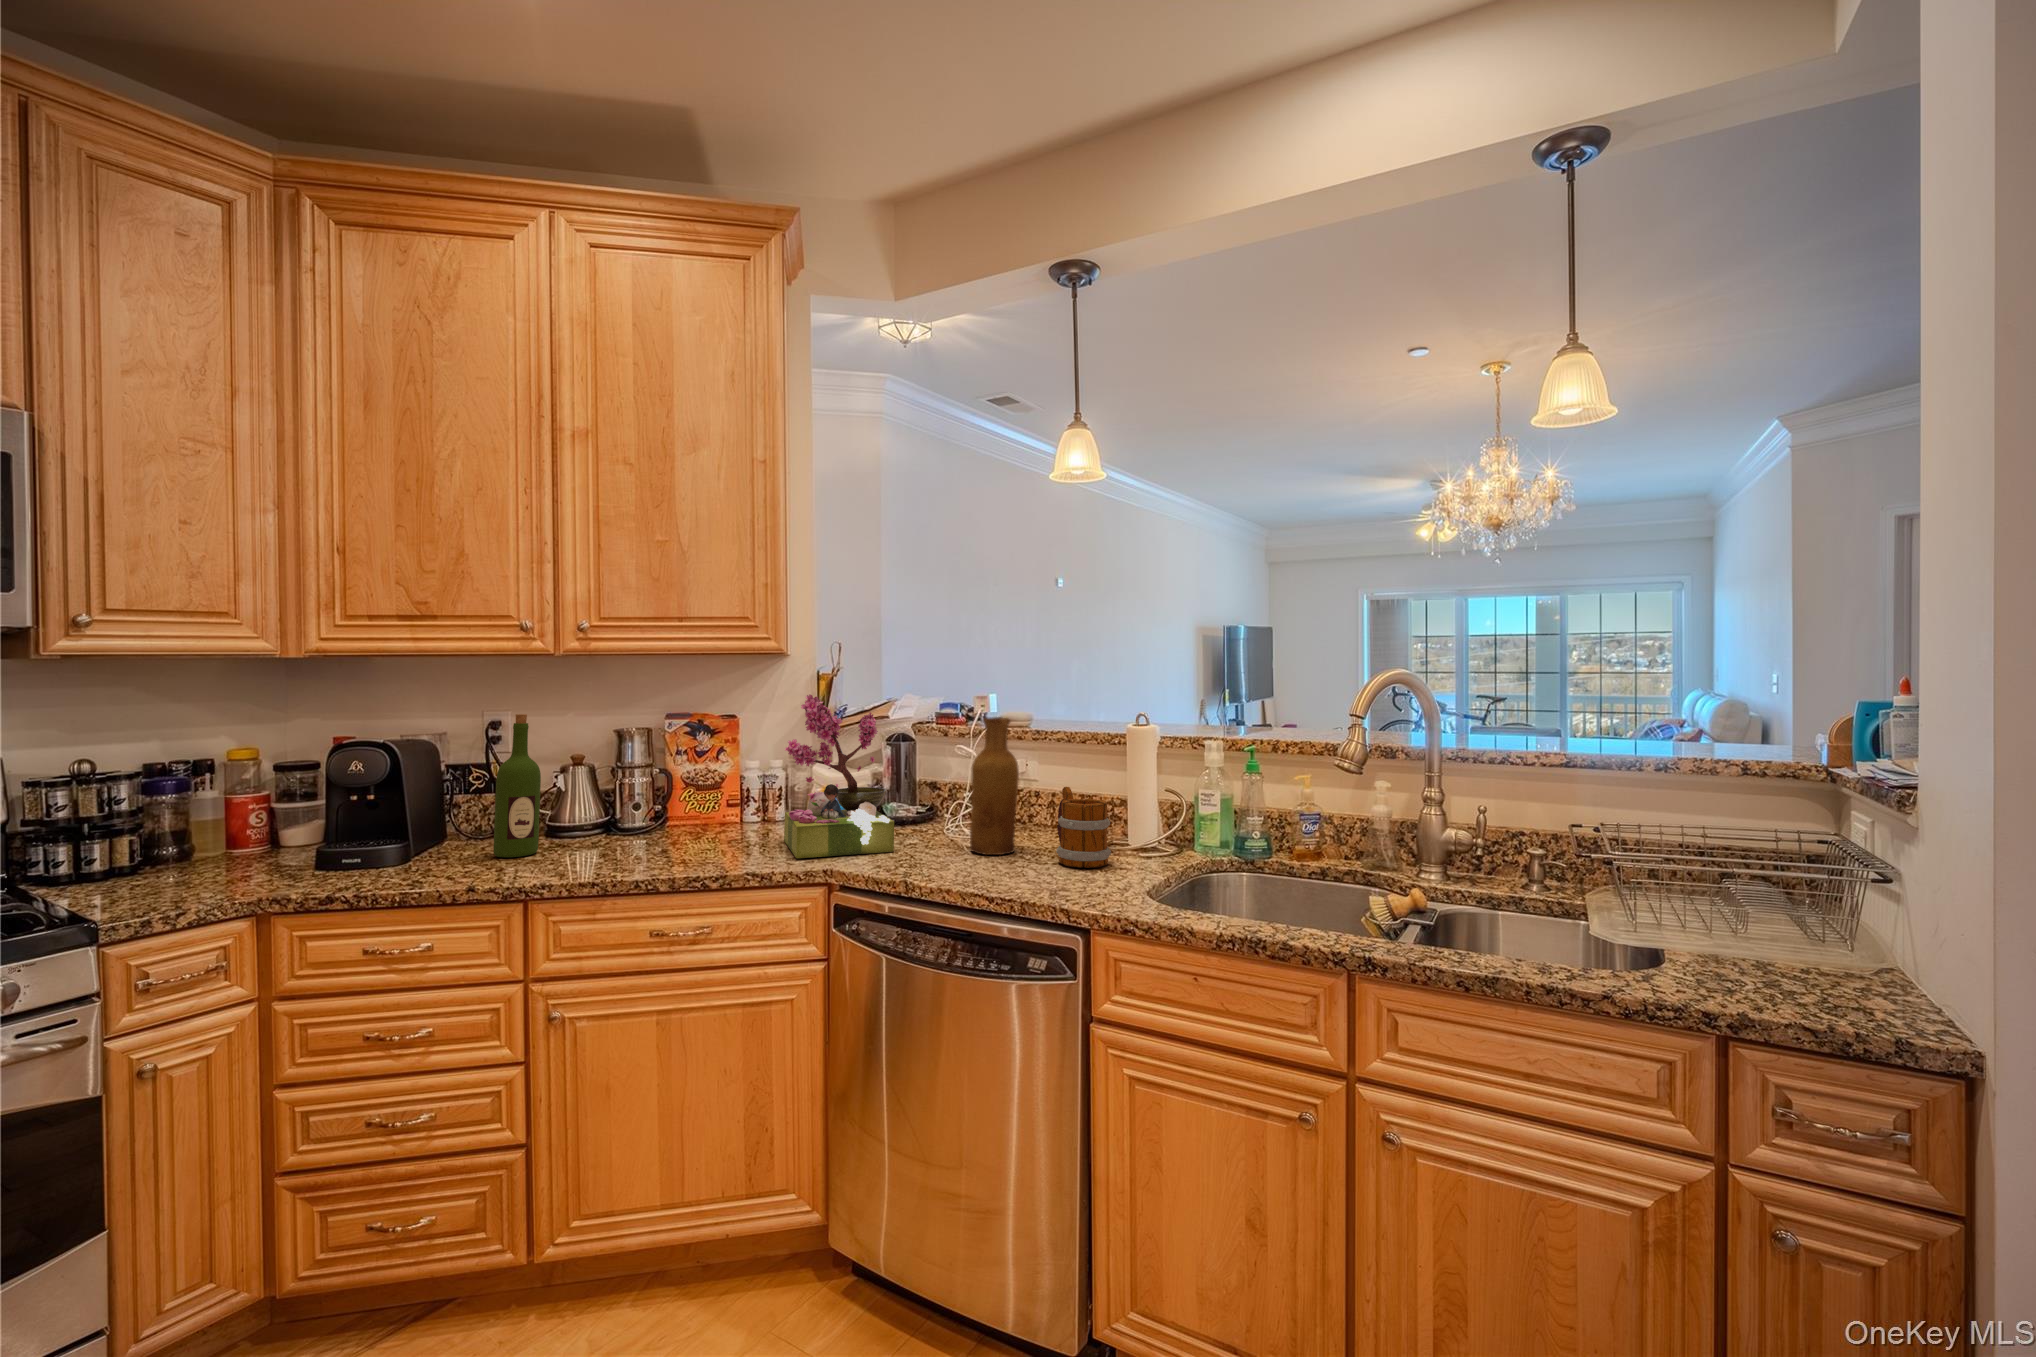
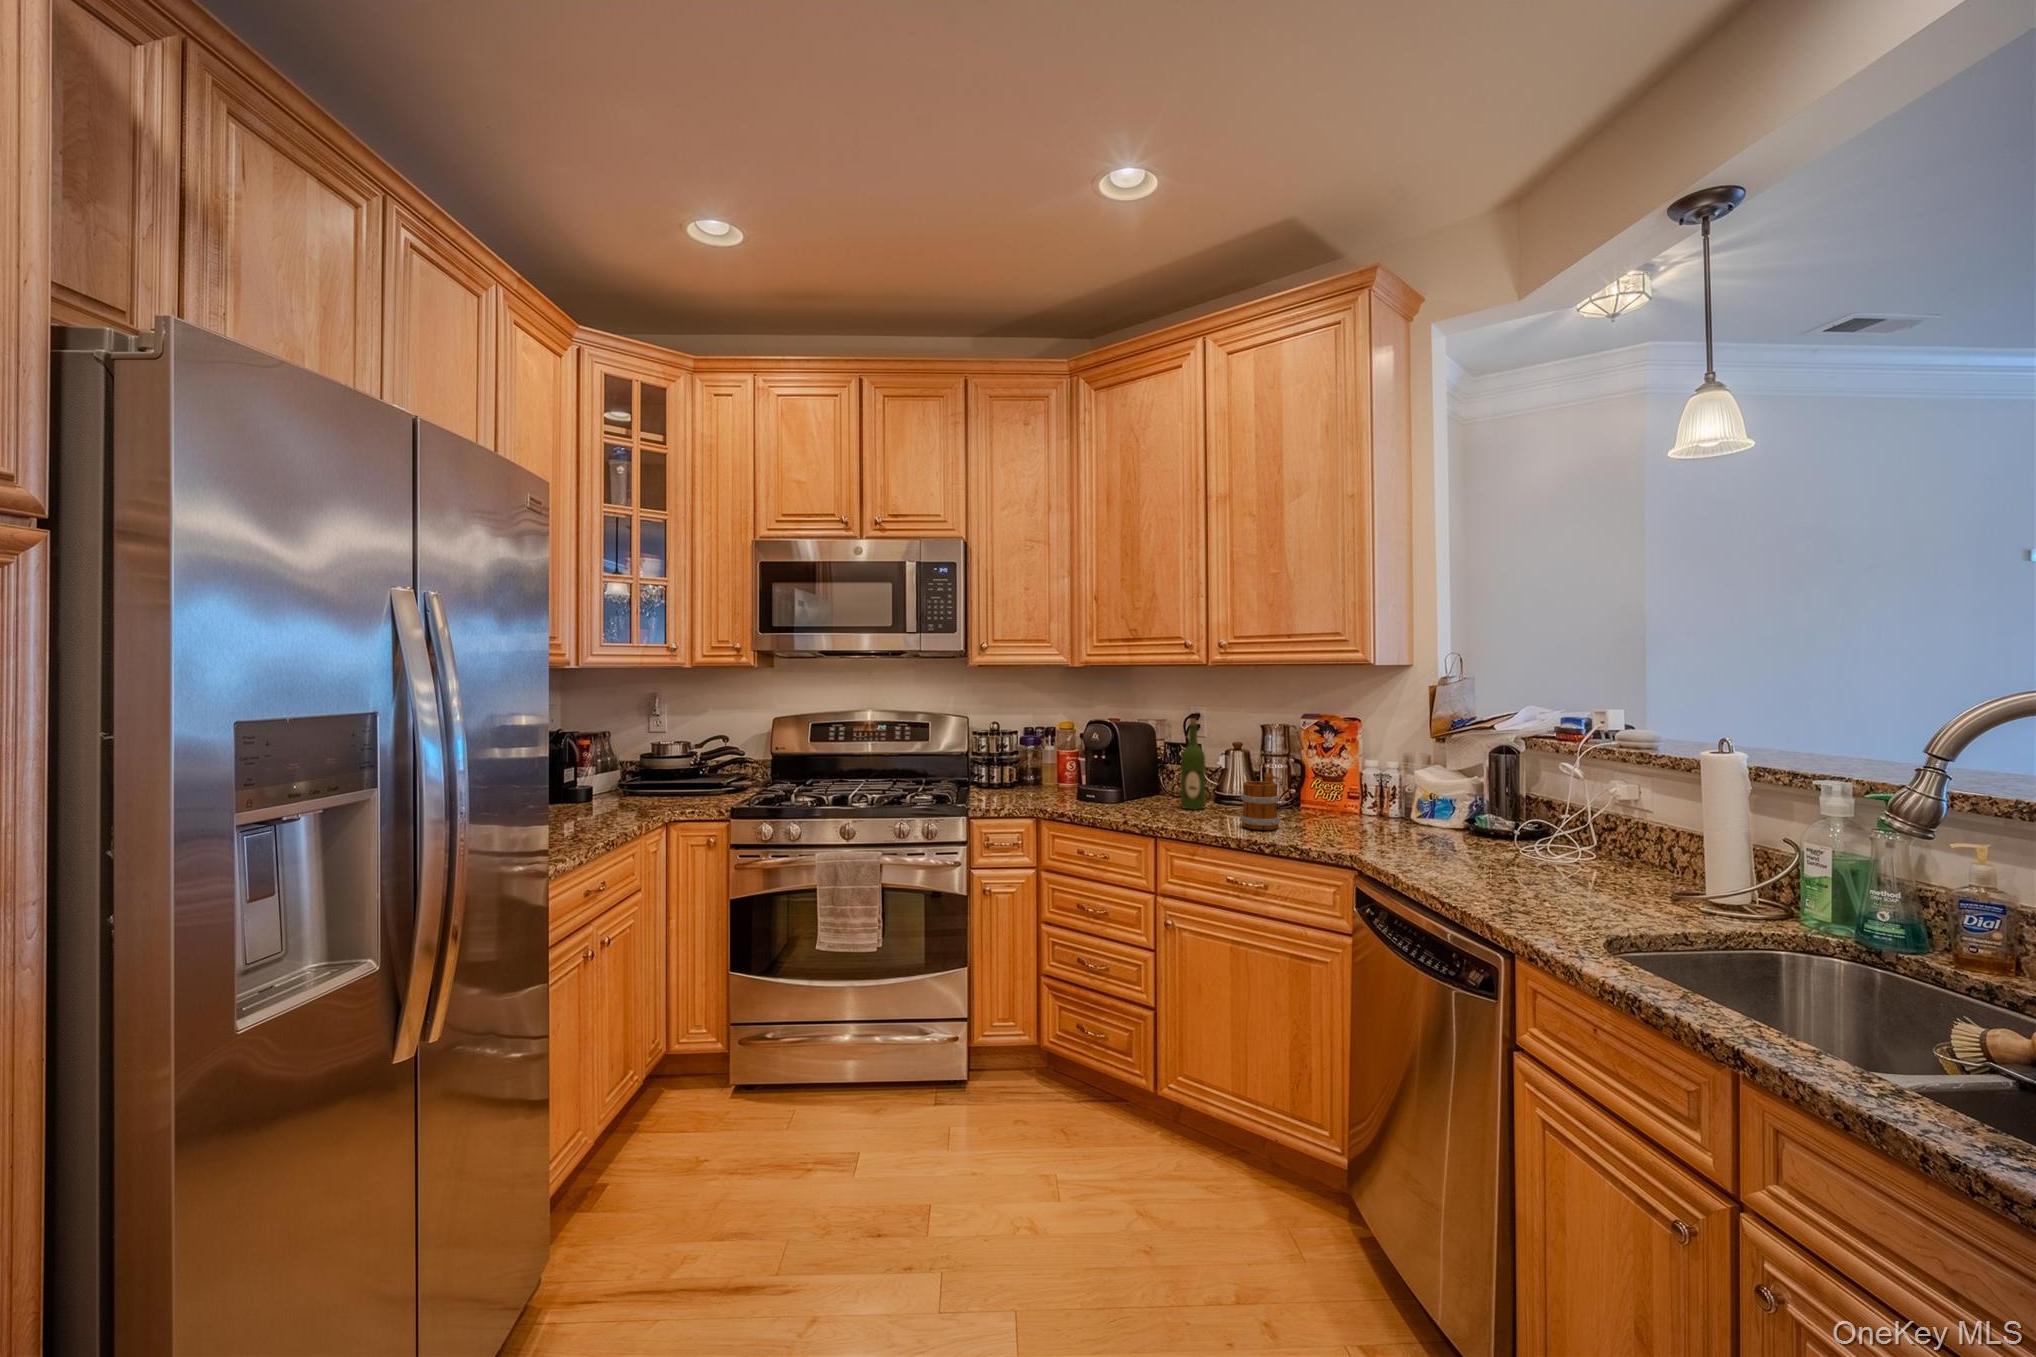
flower arrangement: present [784,694,894,858] -> none [1343,708,1448,853]
vase: present [970,717,1019,855] -> none [1503,739,1560,877]
mug: present [1056,787,1111,868] -> present [1240,773,1280,830]

